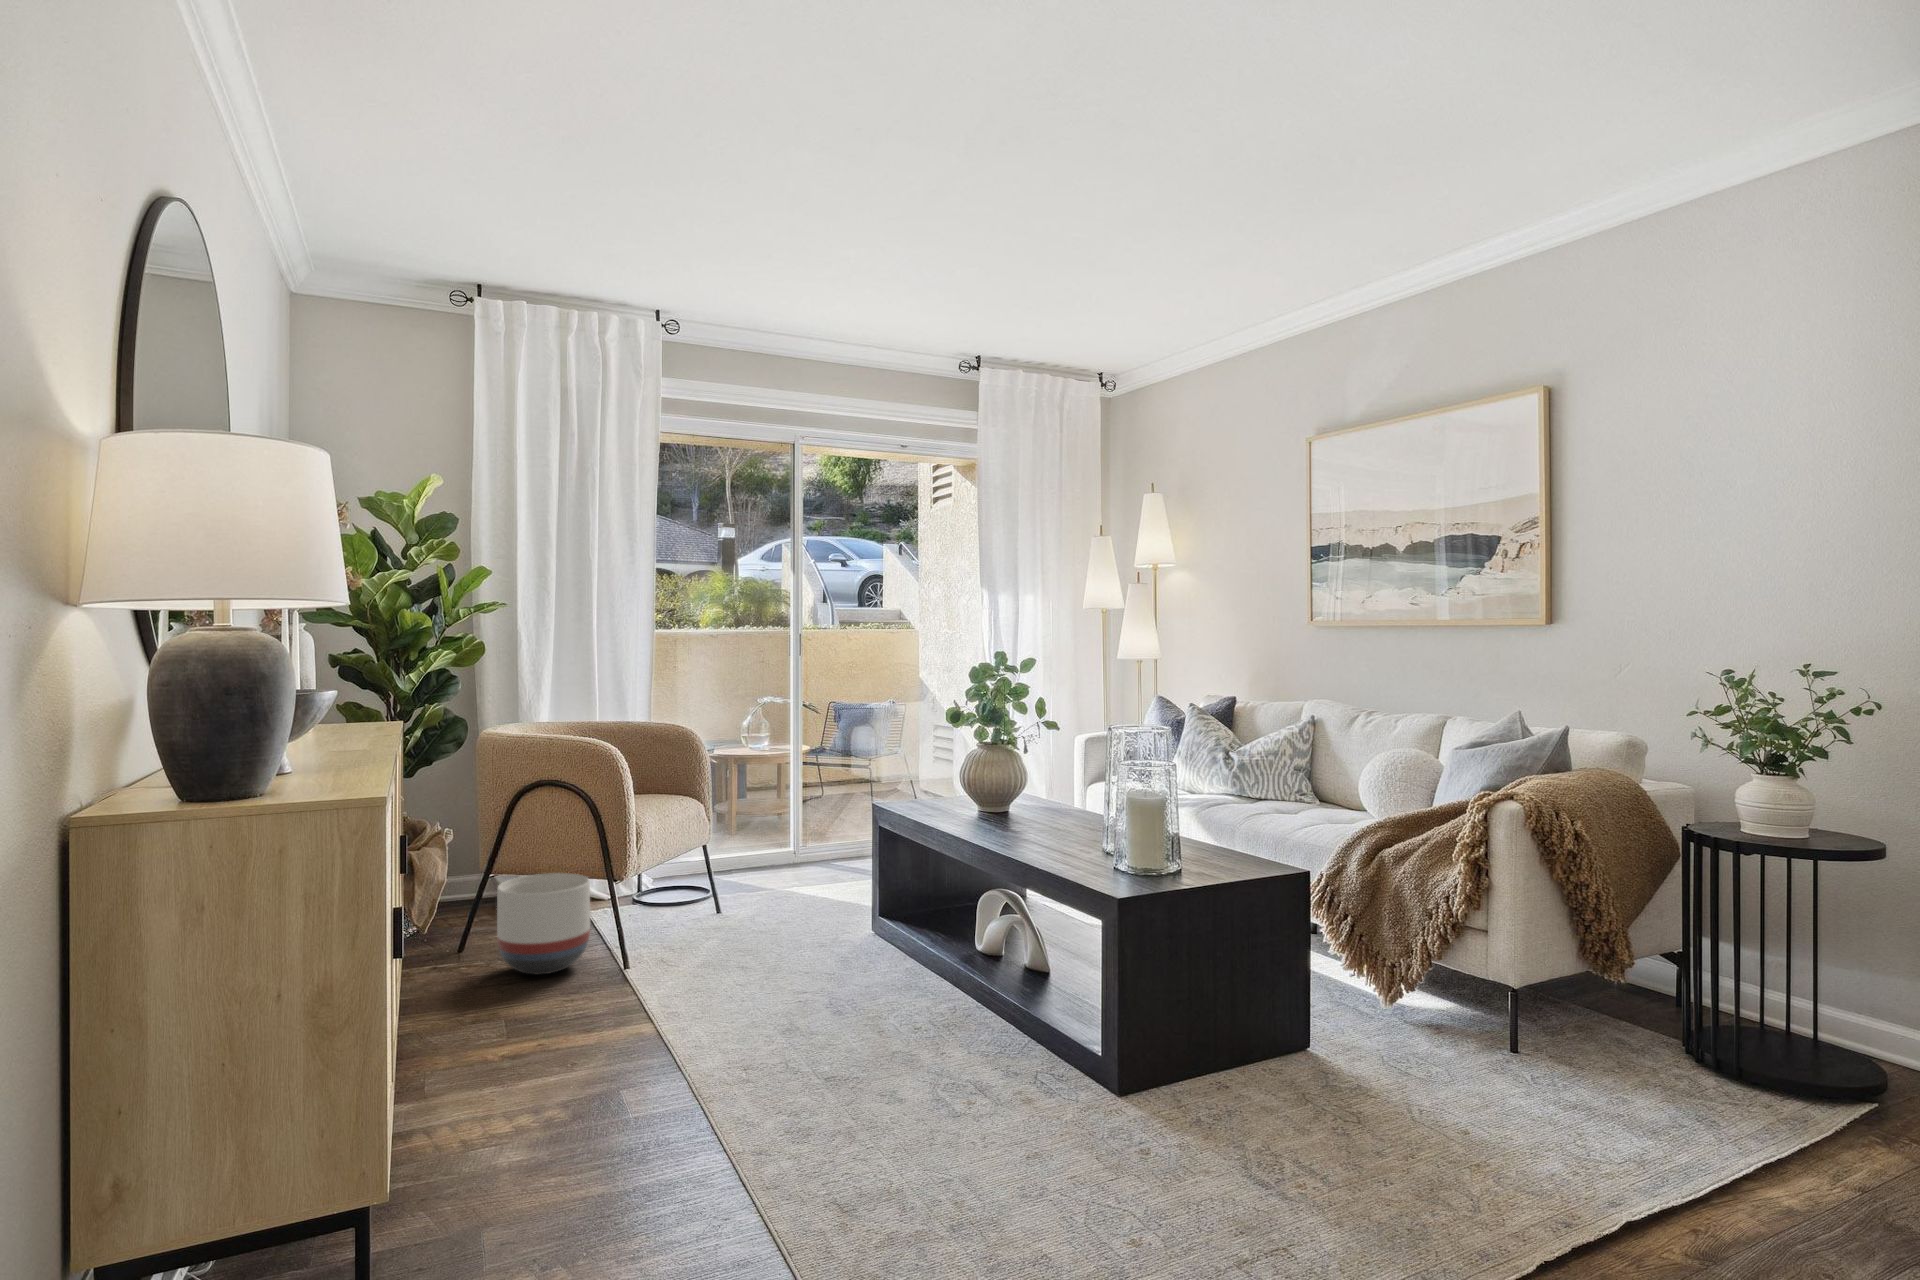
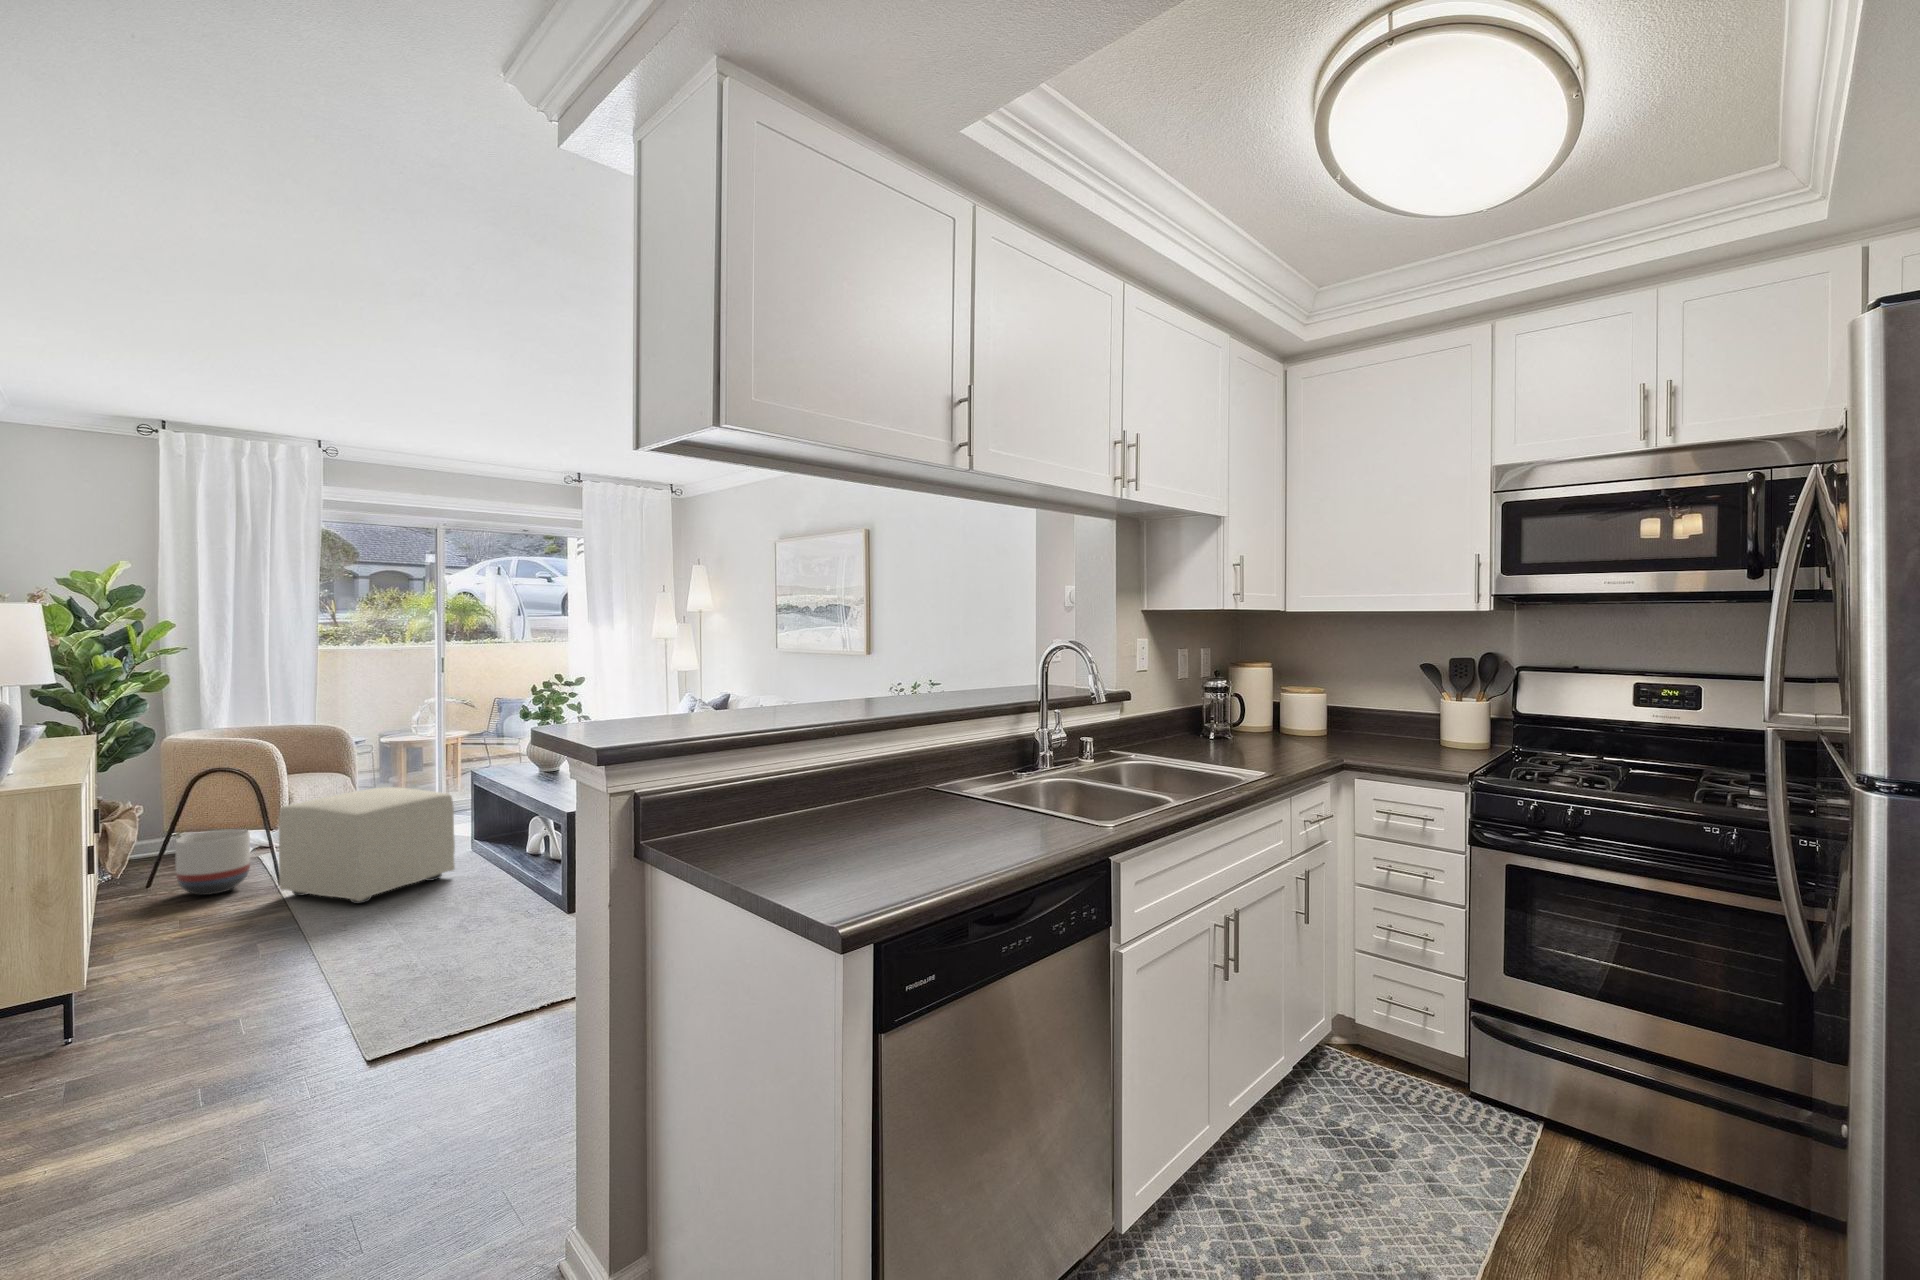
ottoman: none [634,821,876,1017] -> present [279,787,455,904]

